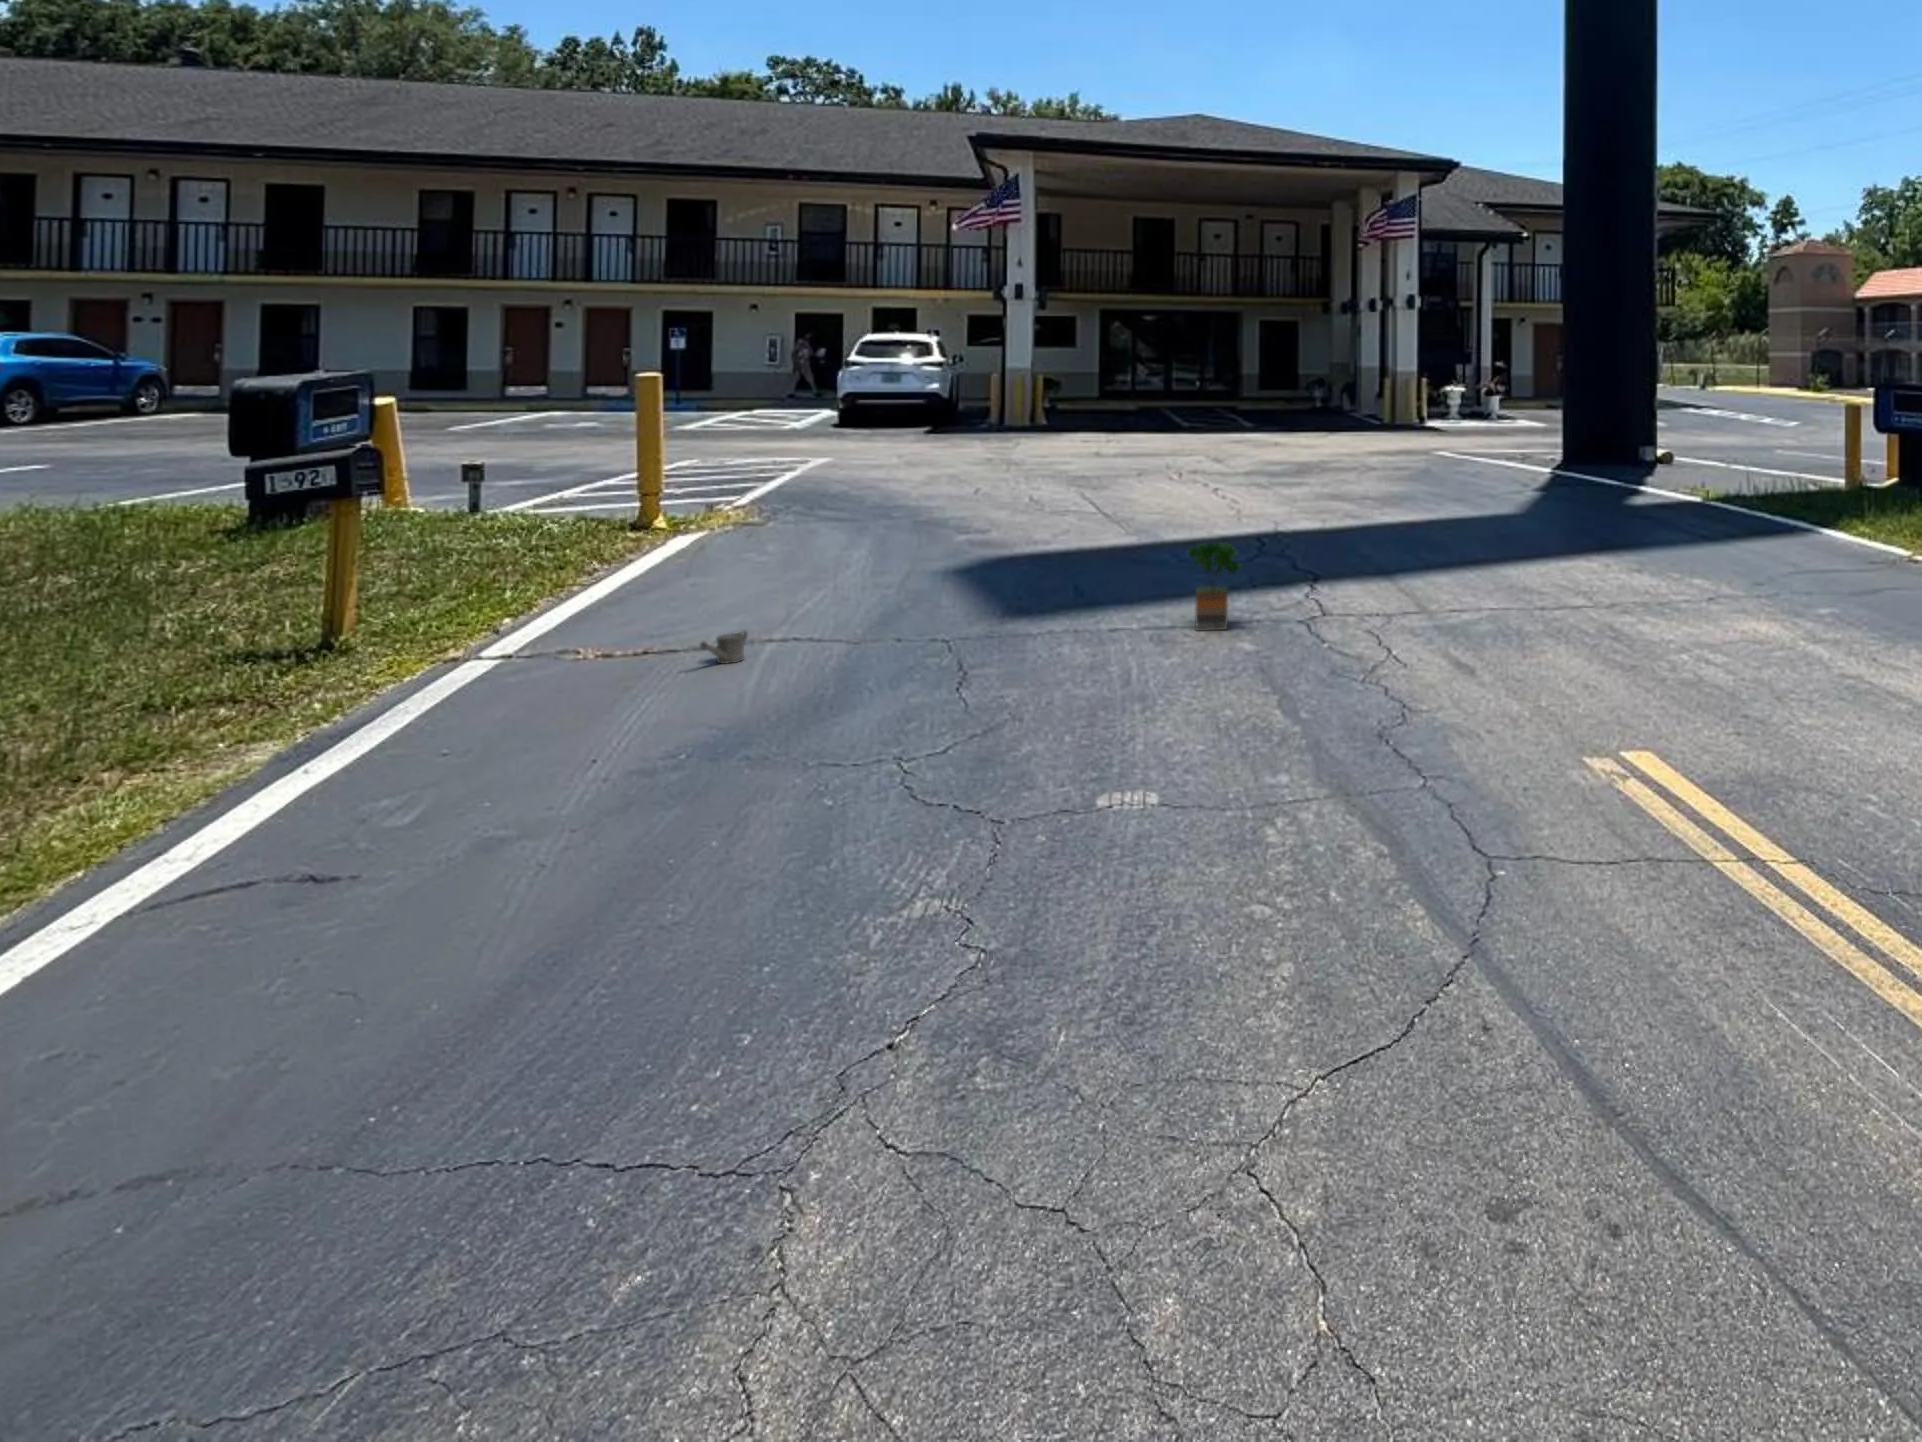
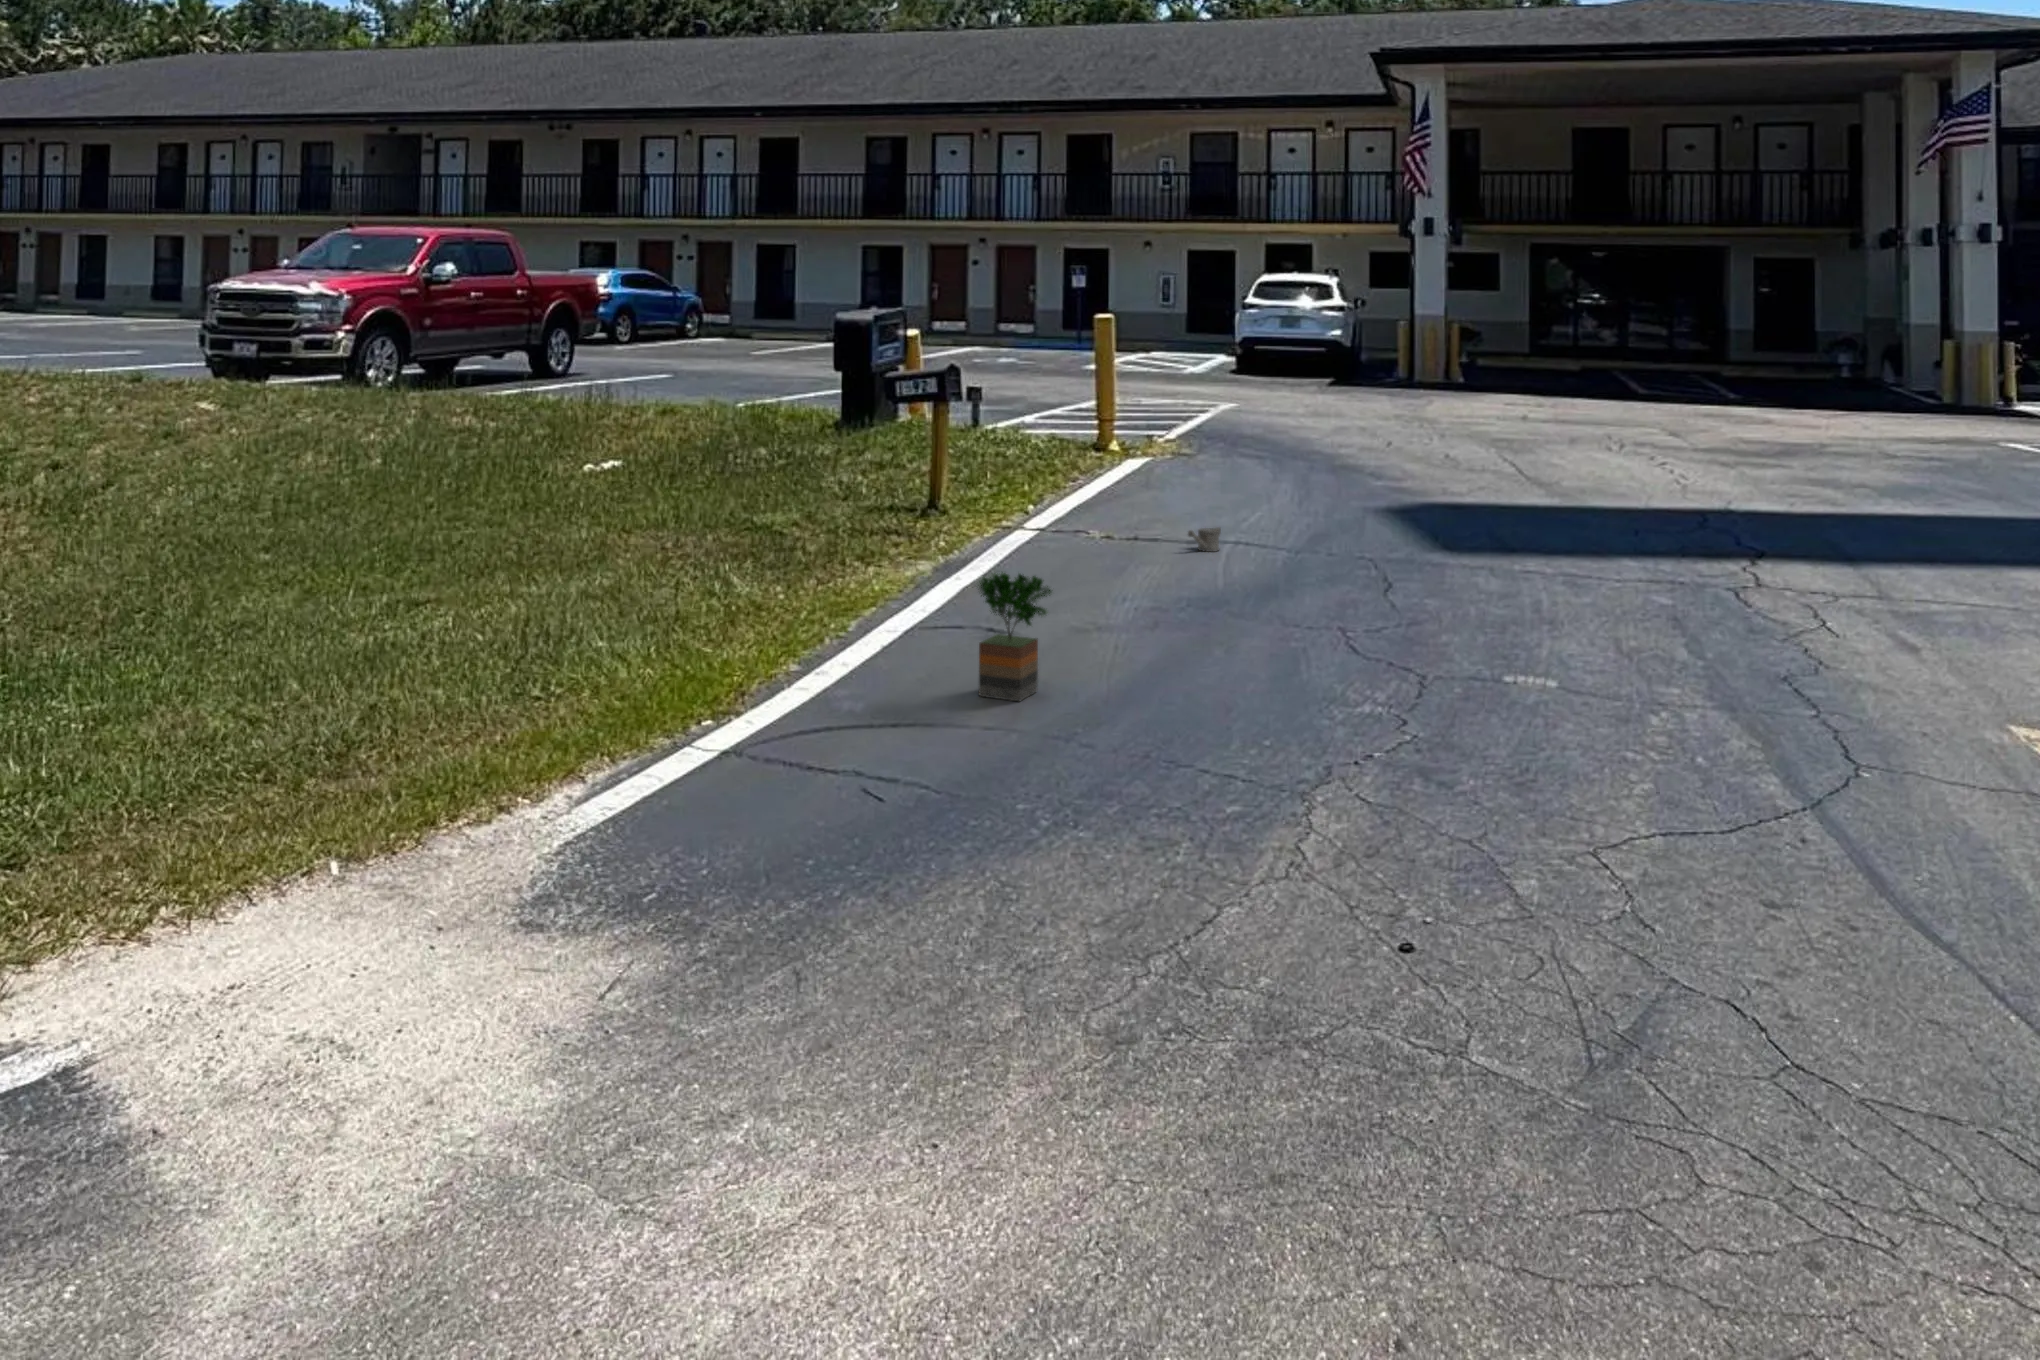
potted tree: present [1188,542,1241,631] -> present [978,572,1051,701]

